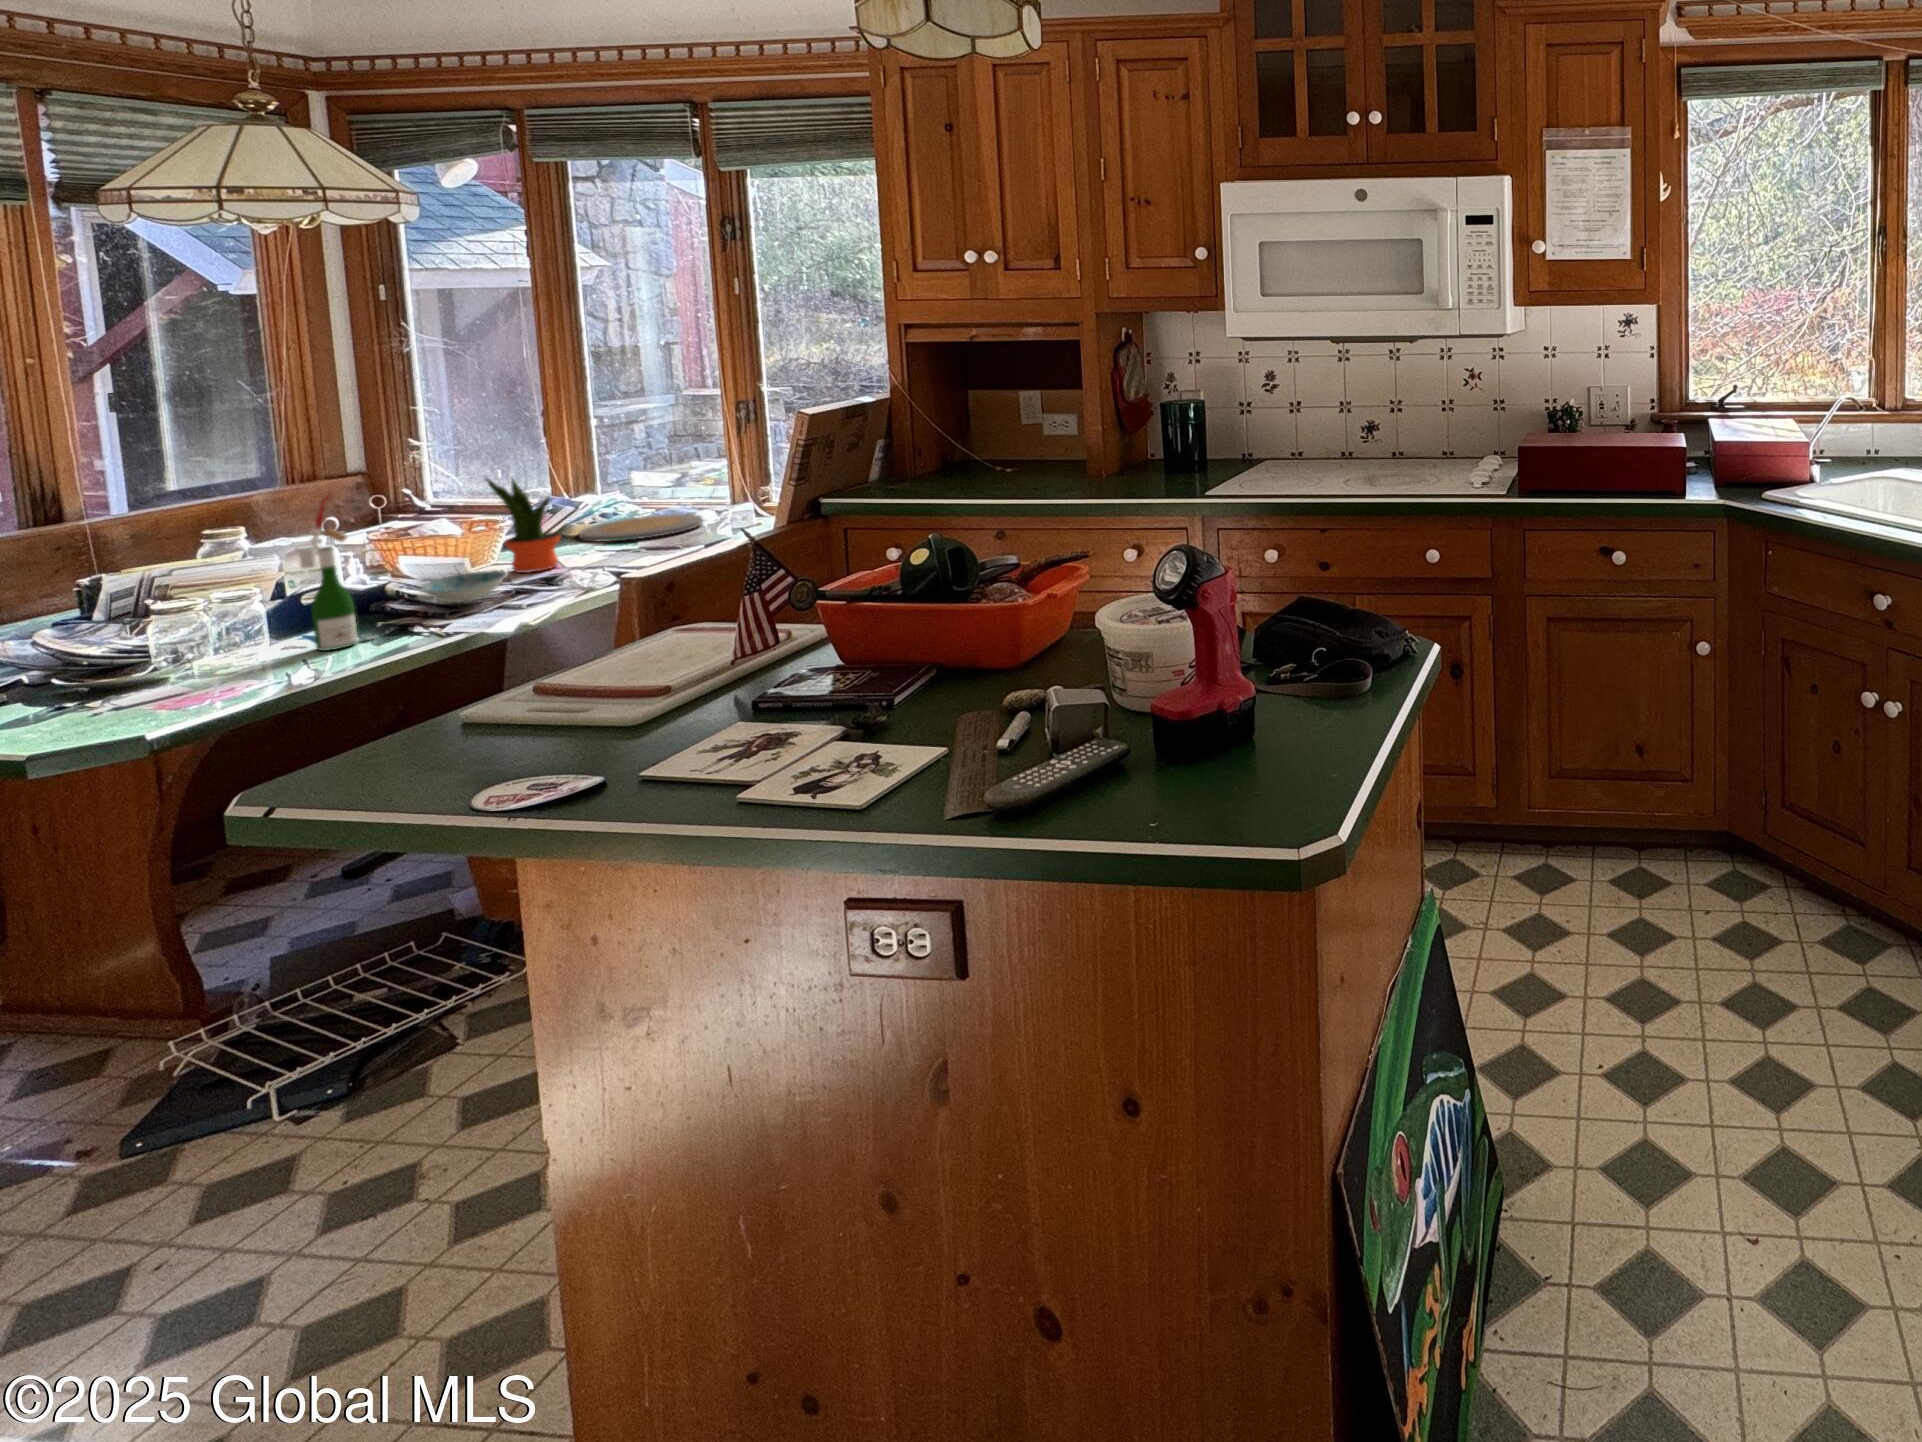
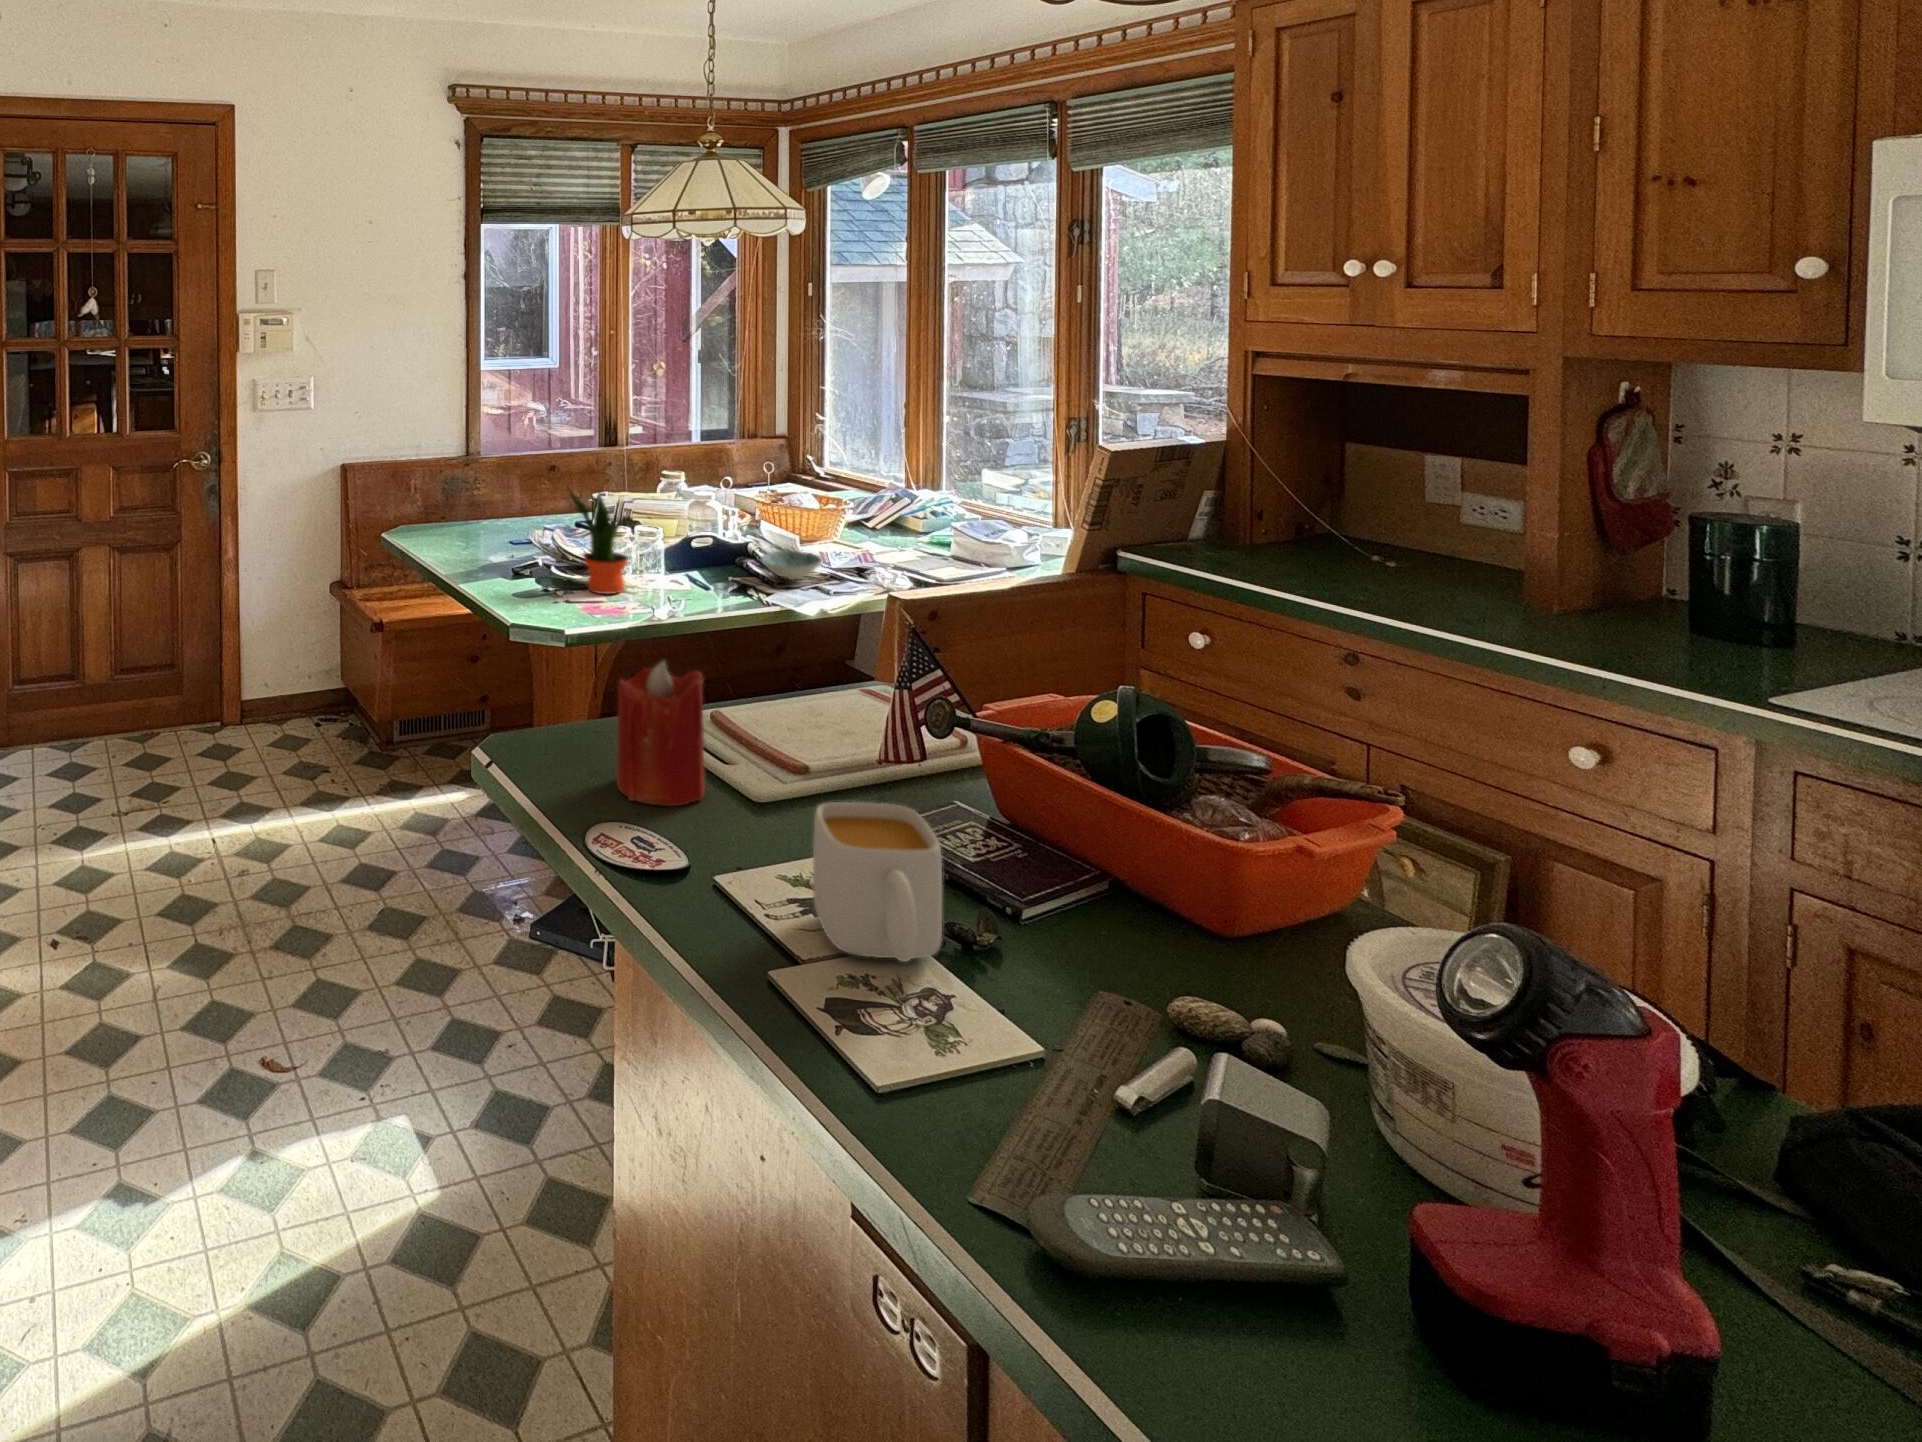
potted plant: present [486,478,560,573] -> present [570,491,628,594]
wine bottle: present [299,494,376,651] -> none [681,466,722,597]
plate: present [579,514,703,542] -> none [901,523,1011,550]
candle: none [435,628,564,775] -> present [617,661,705,806]
mug: none [732,650,854,767] -> present [813,802,942,962]

